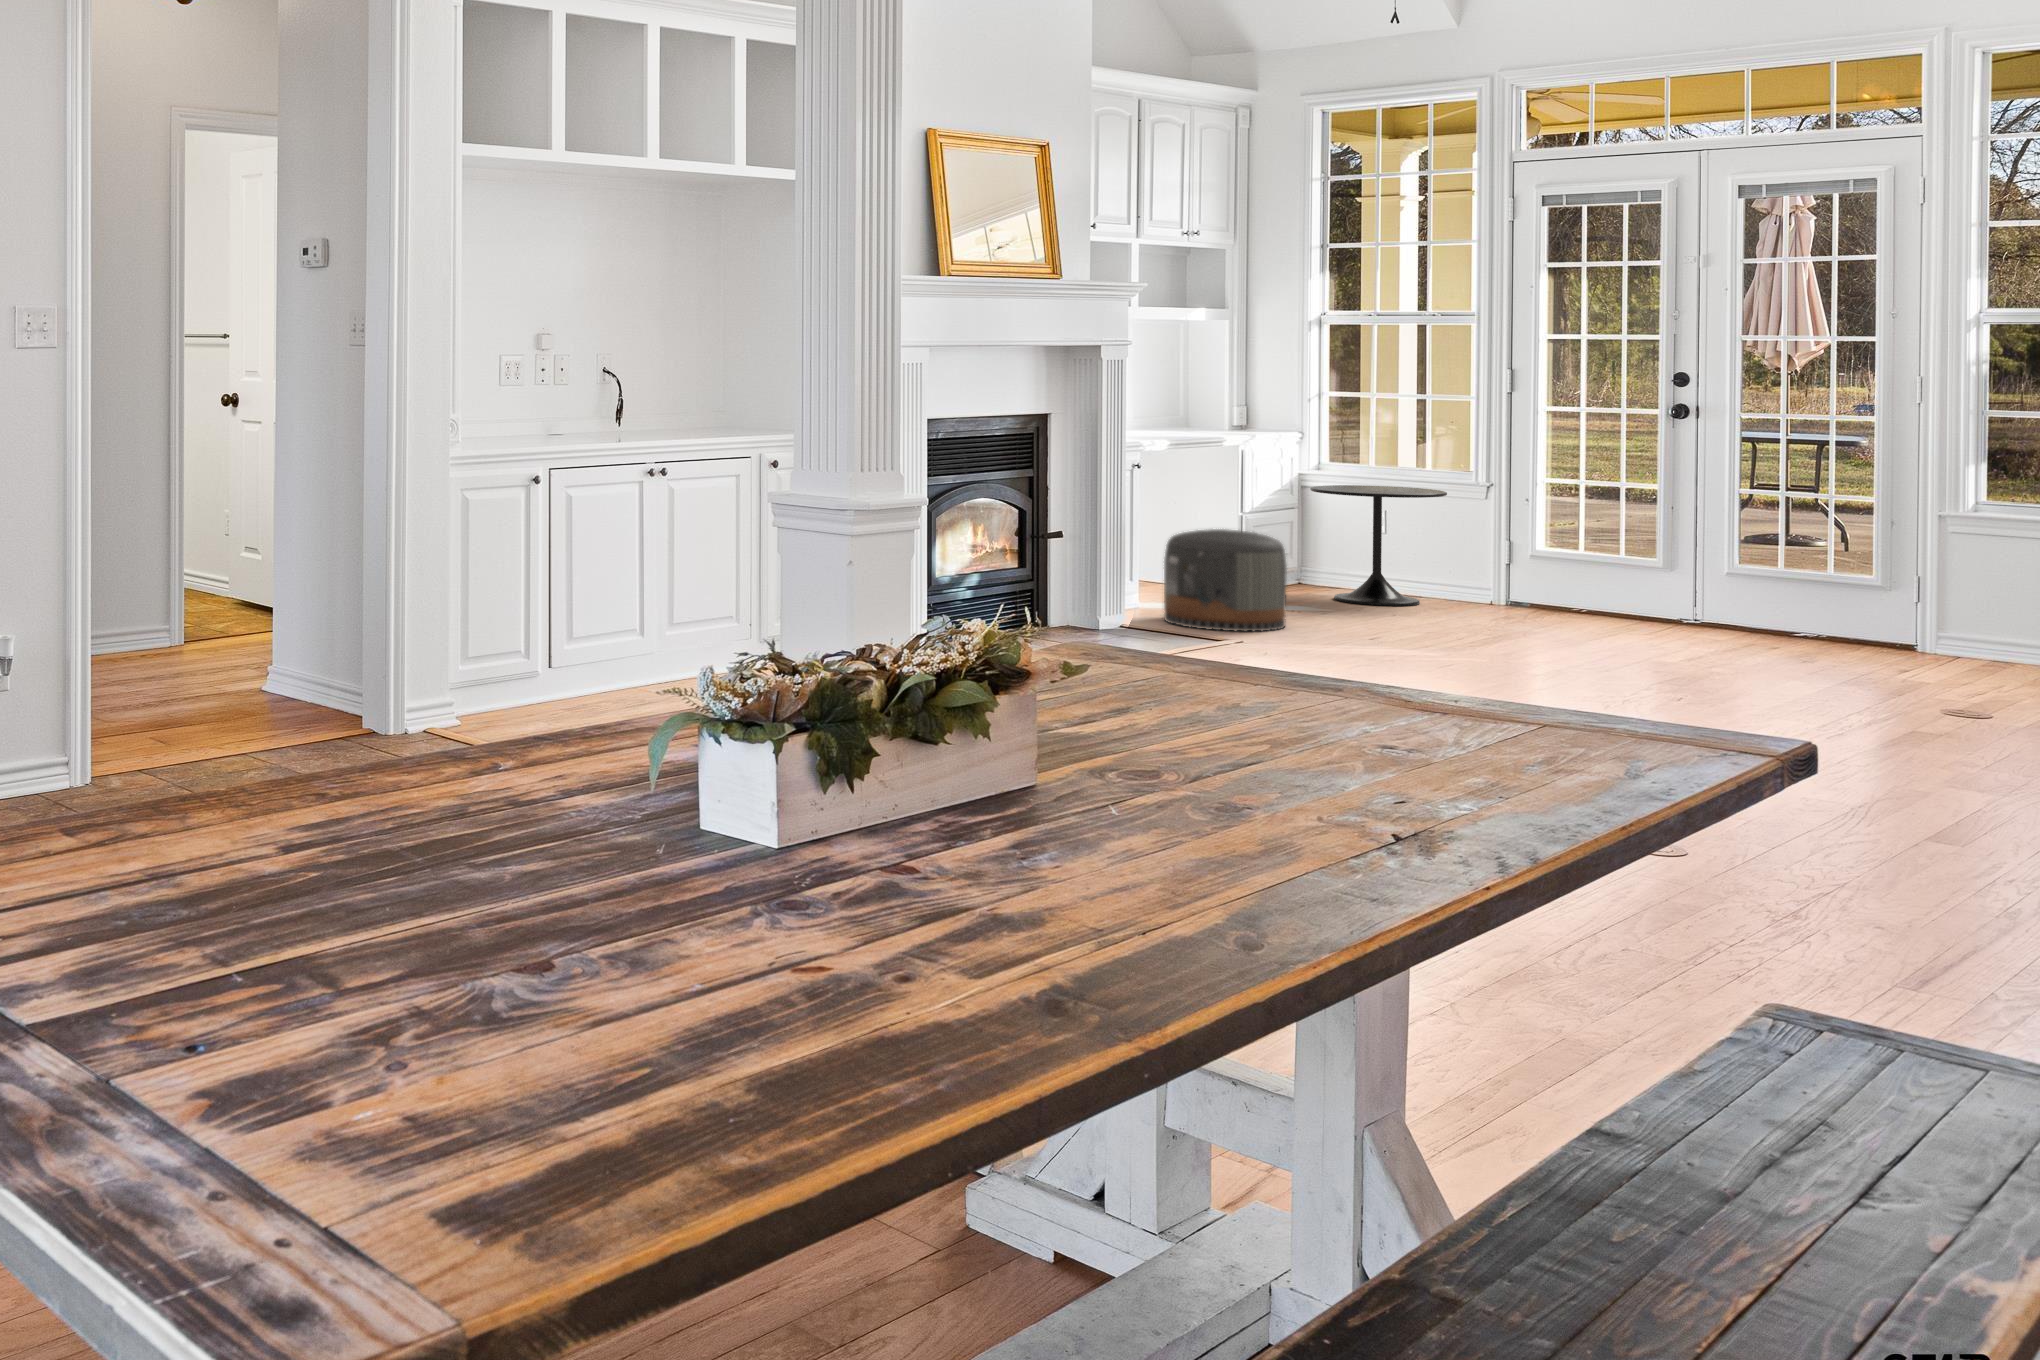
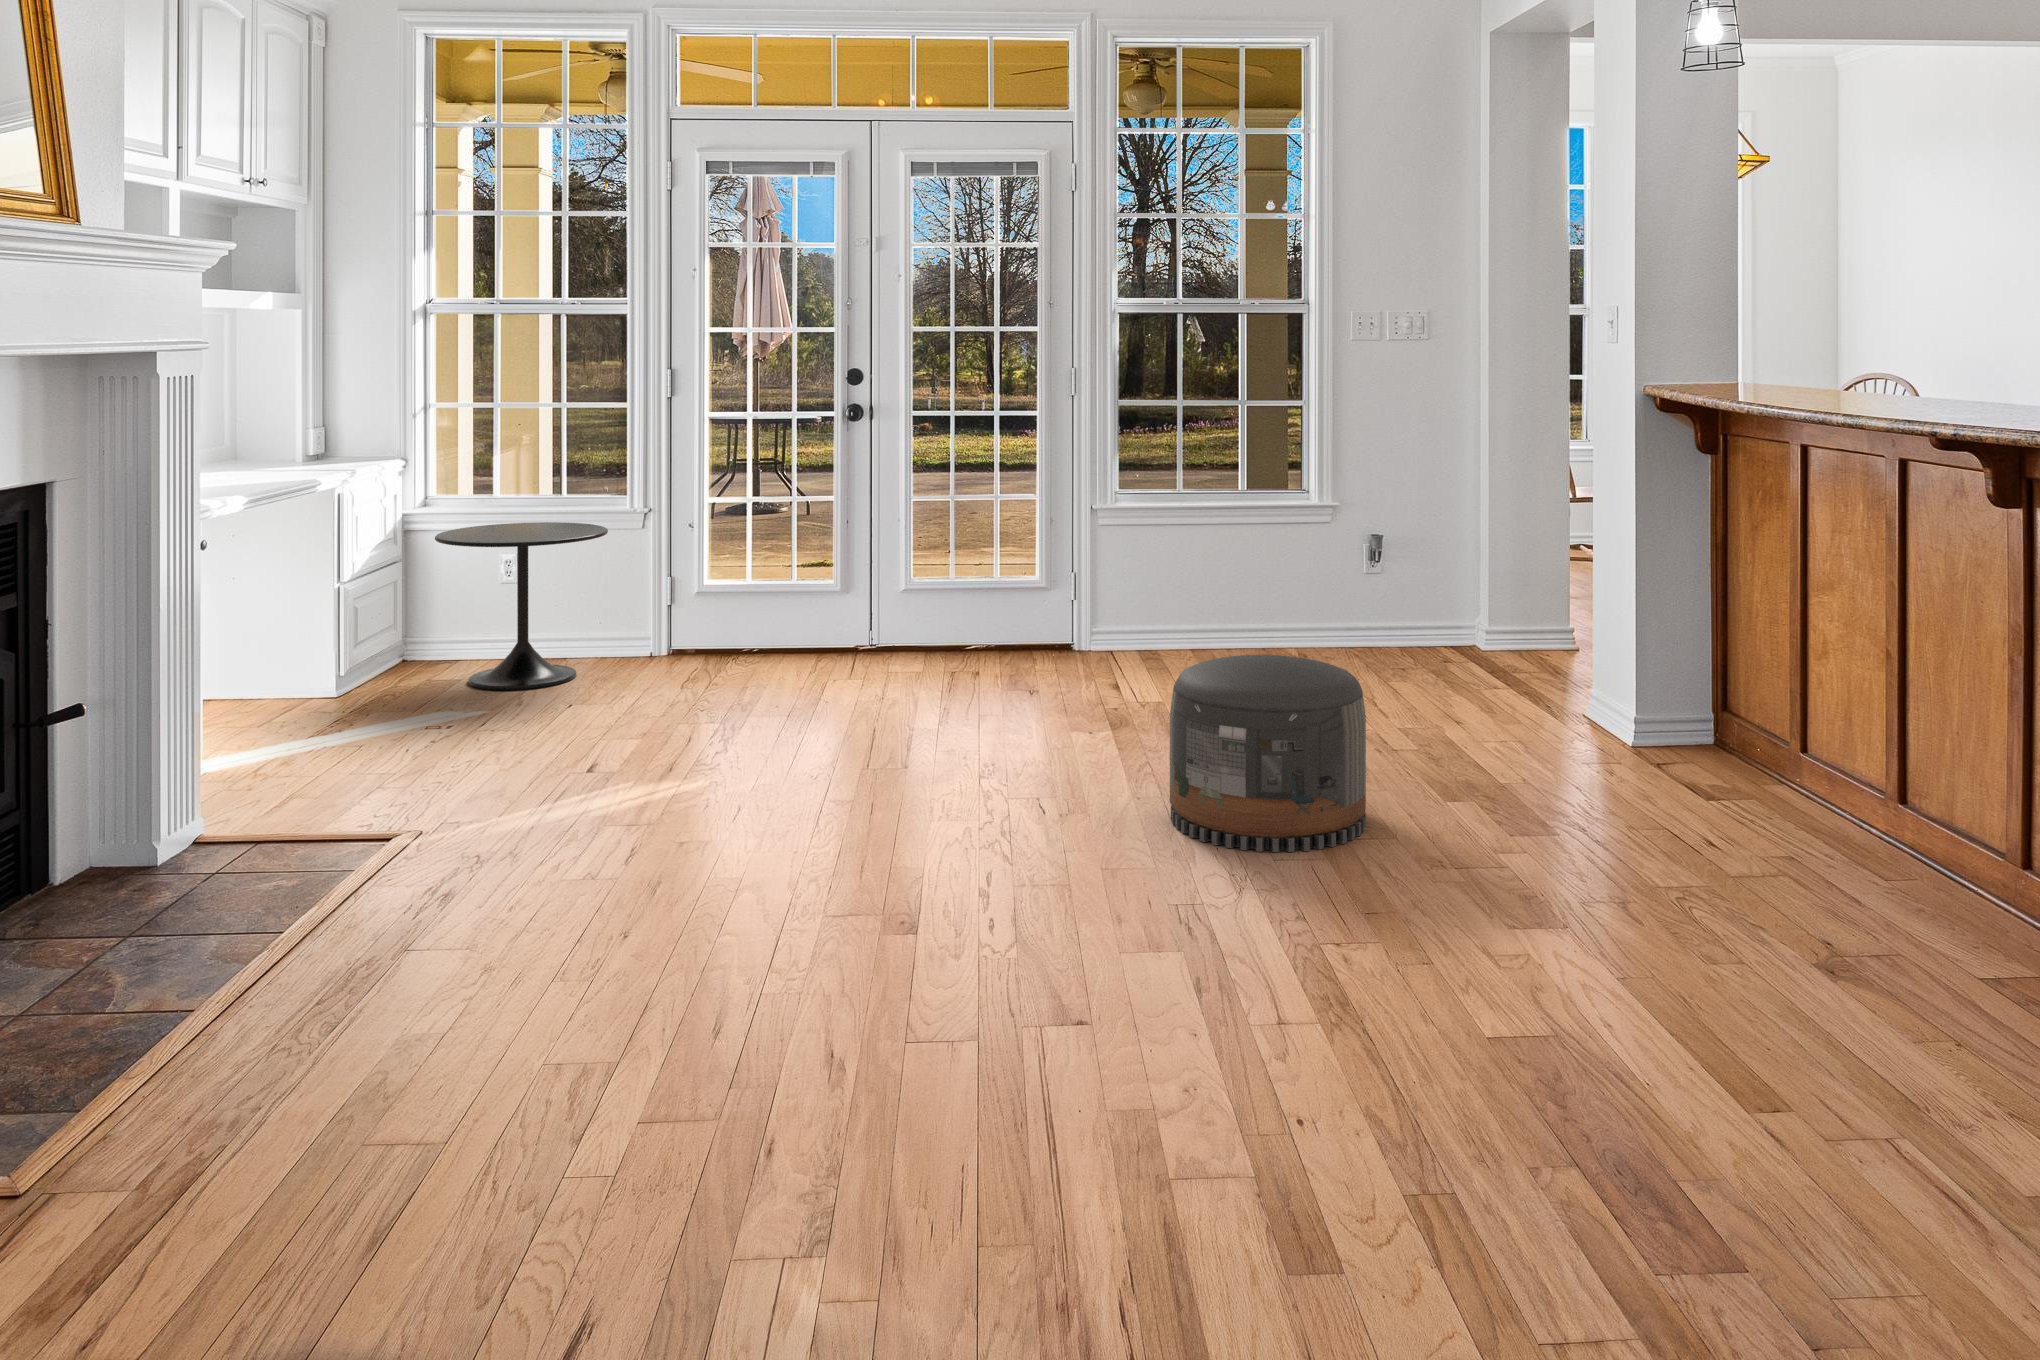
pouf: present [1164,529,1287,632] -> present [1170,655,1366,852]

